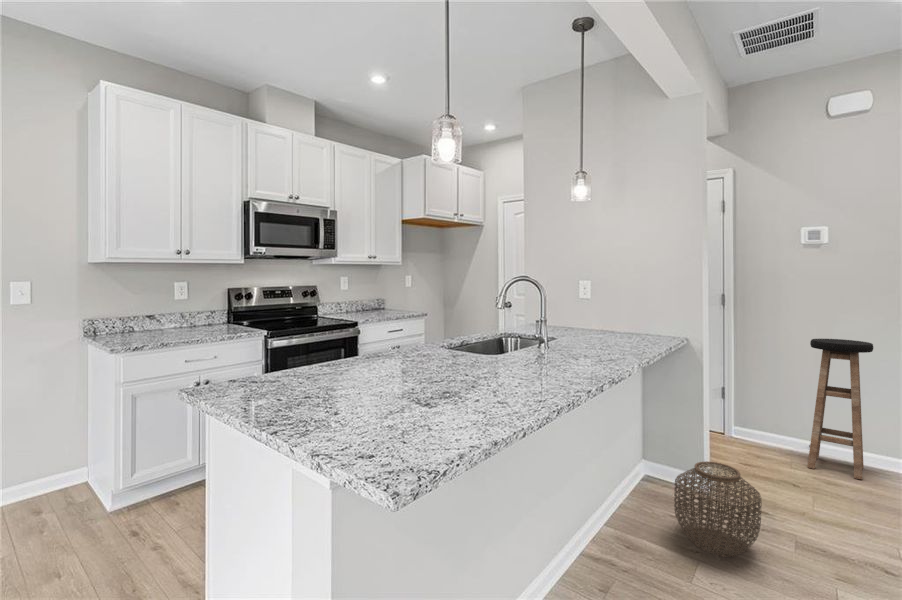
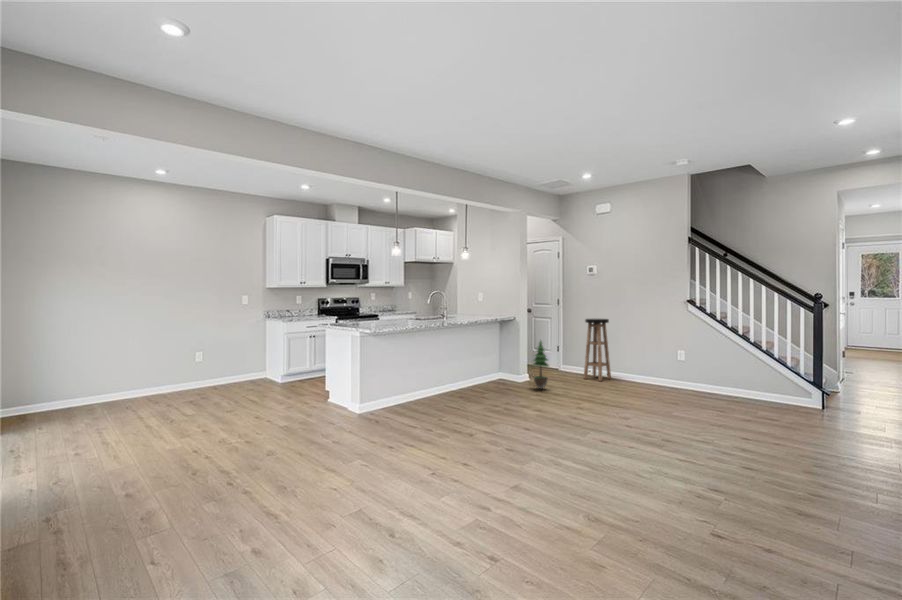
potted tree: none [760,404,815,527] -> present [533,341,549,389]
woven basket: present [674,461,761,557] -> none [491,361,520,393]

